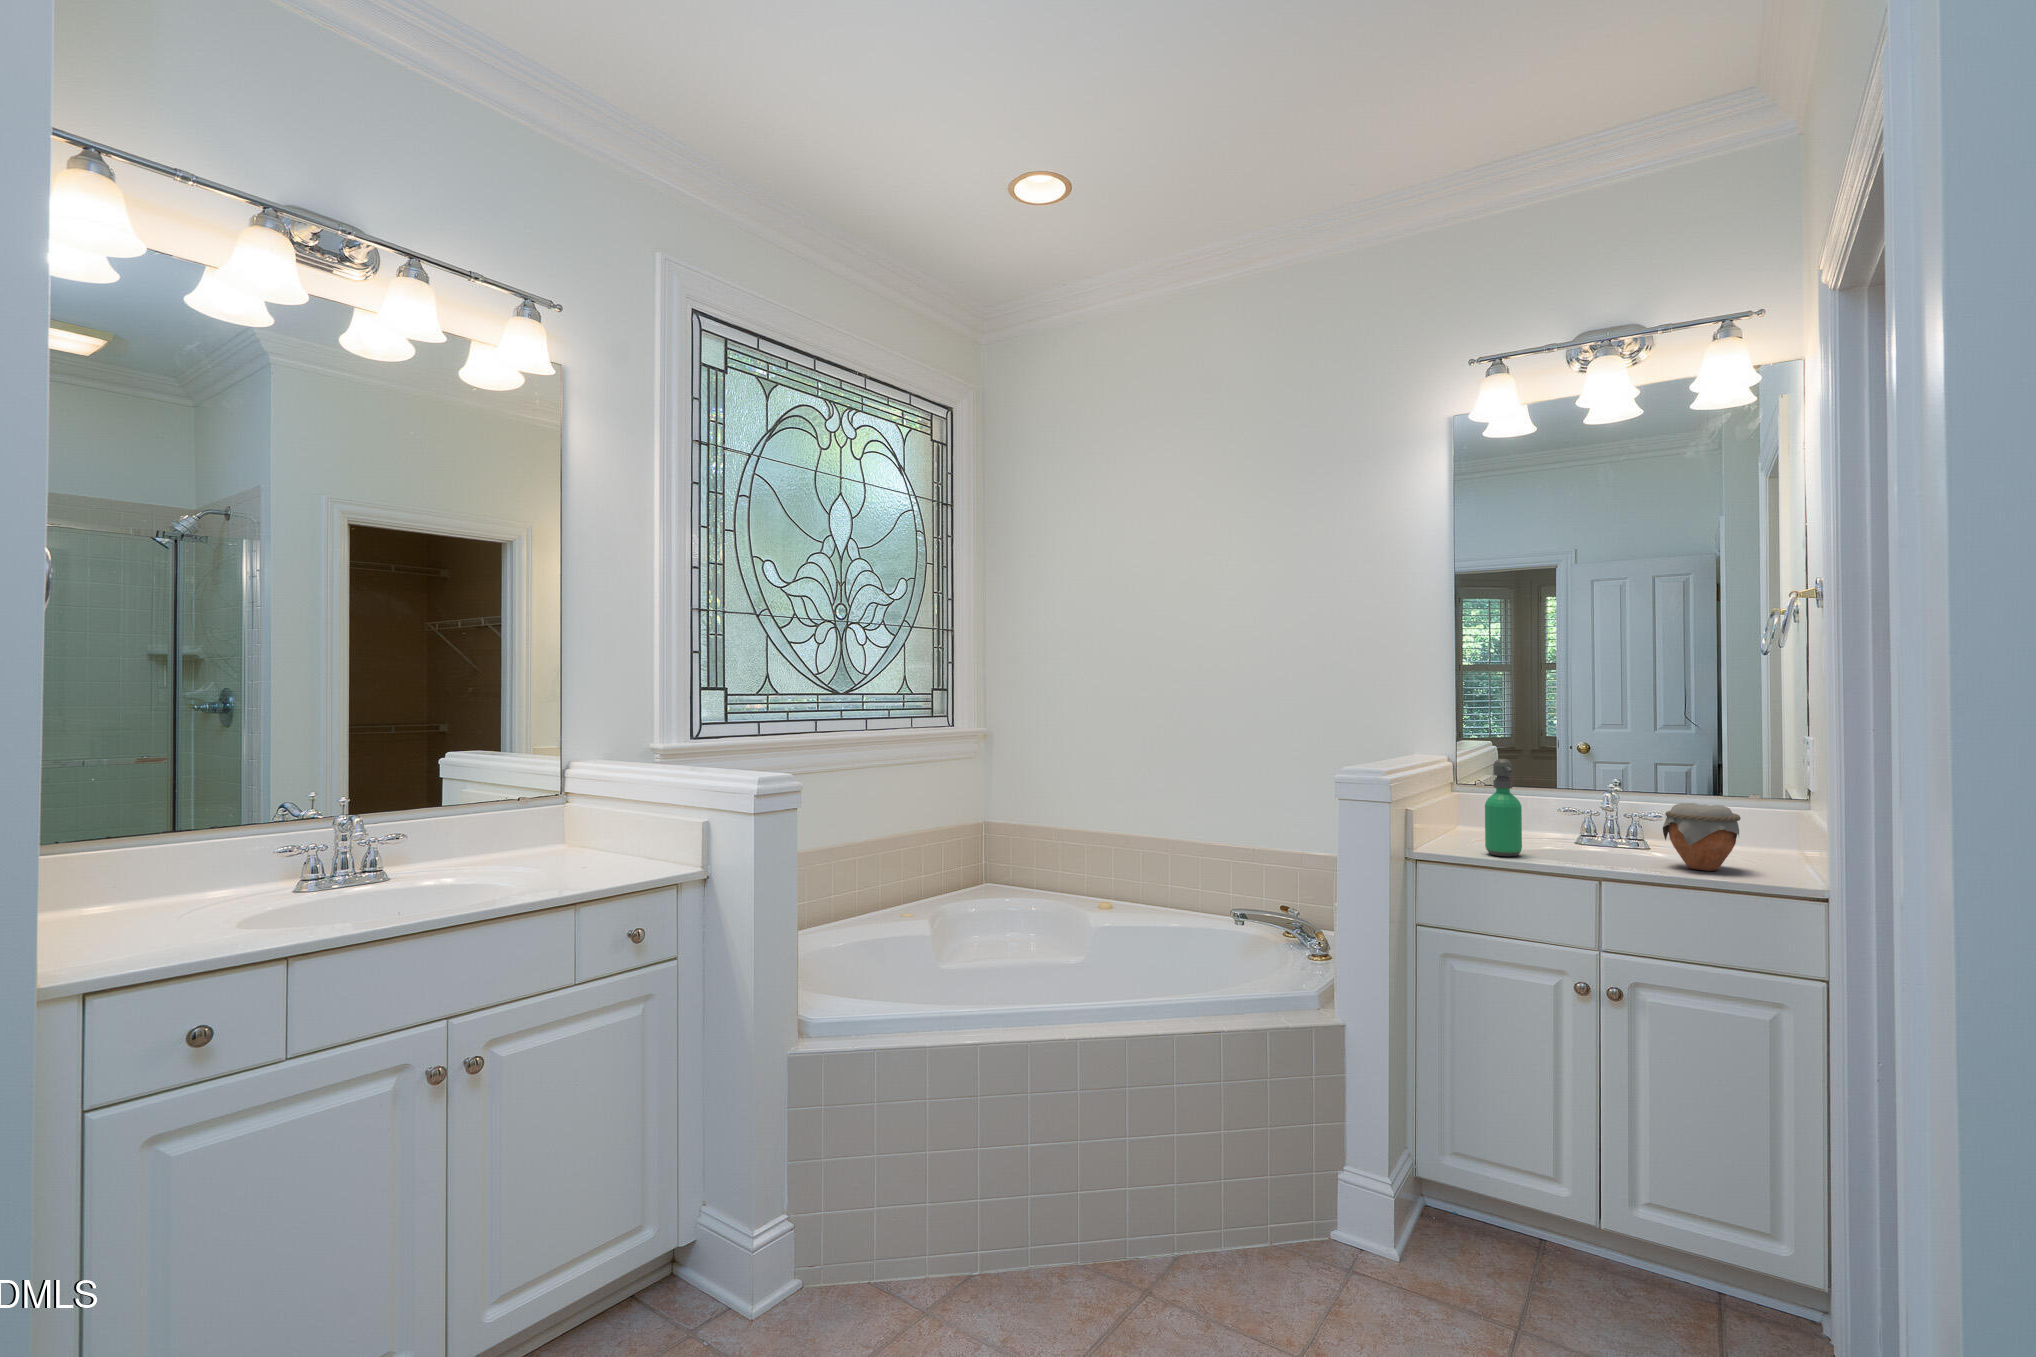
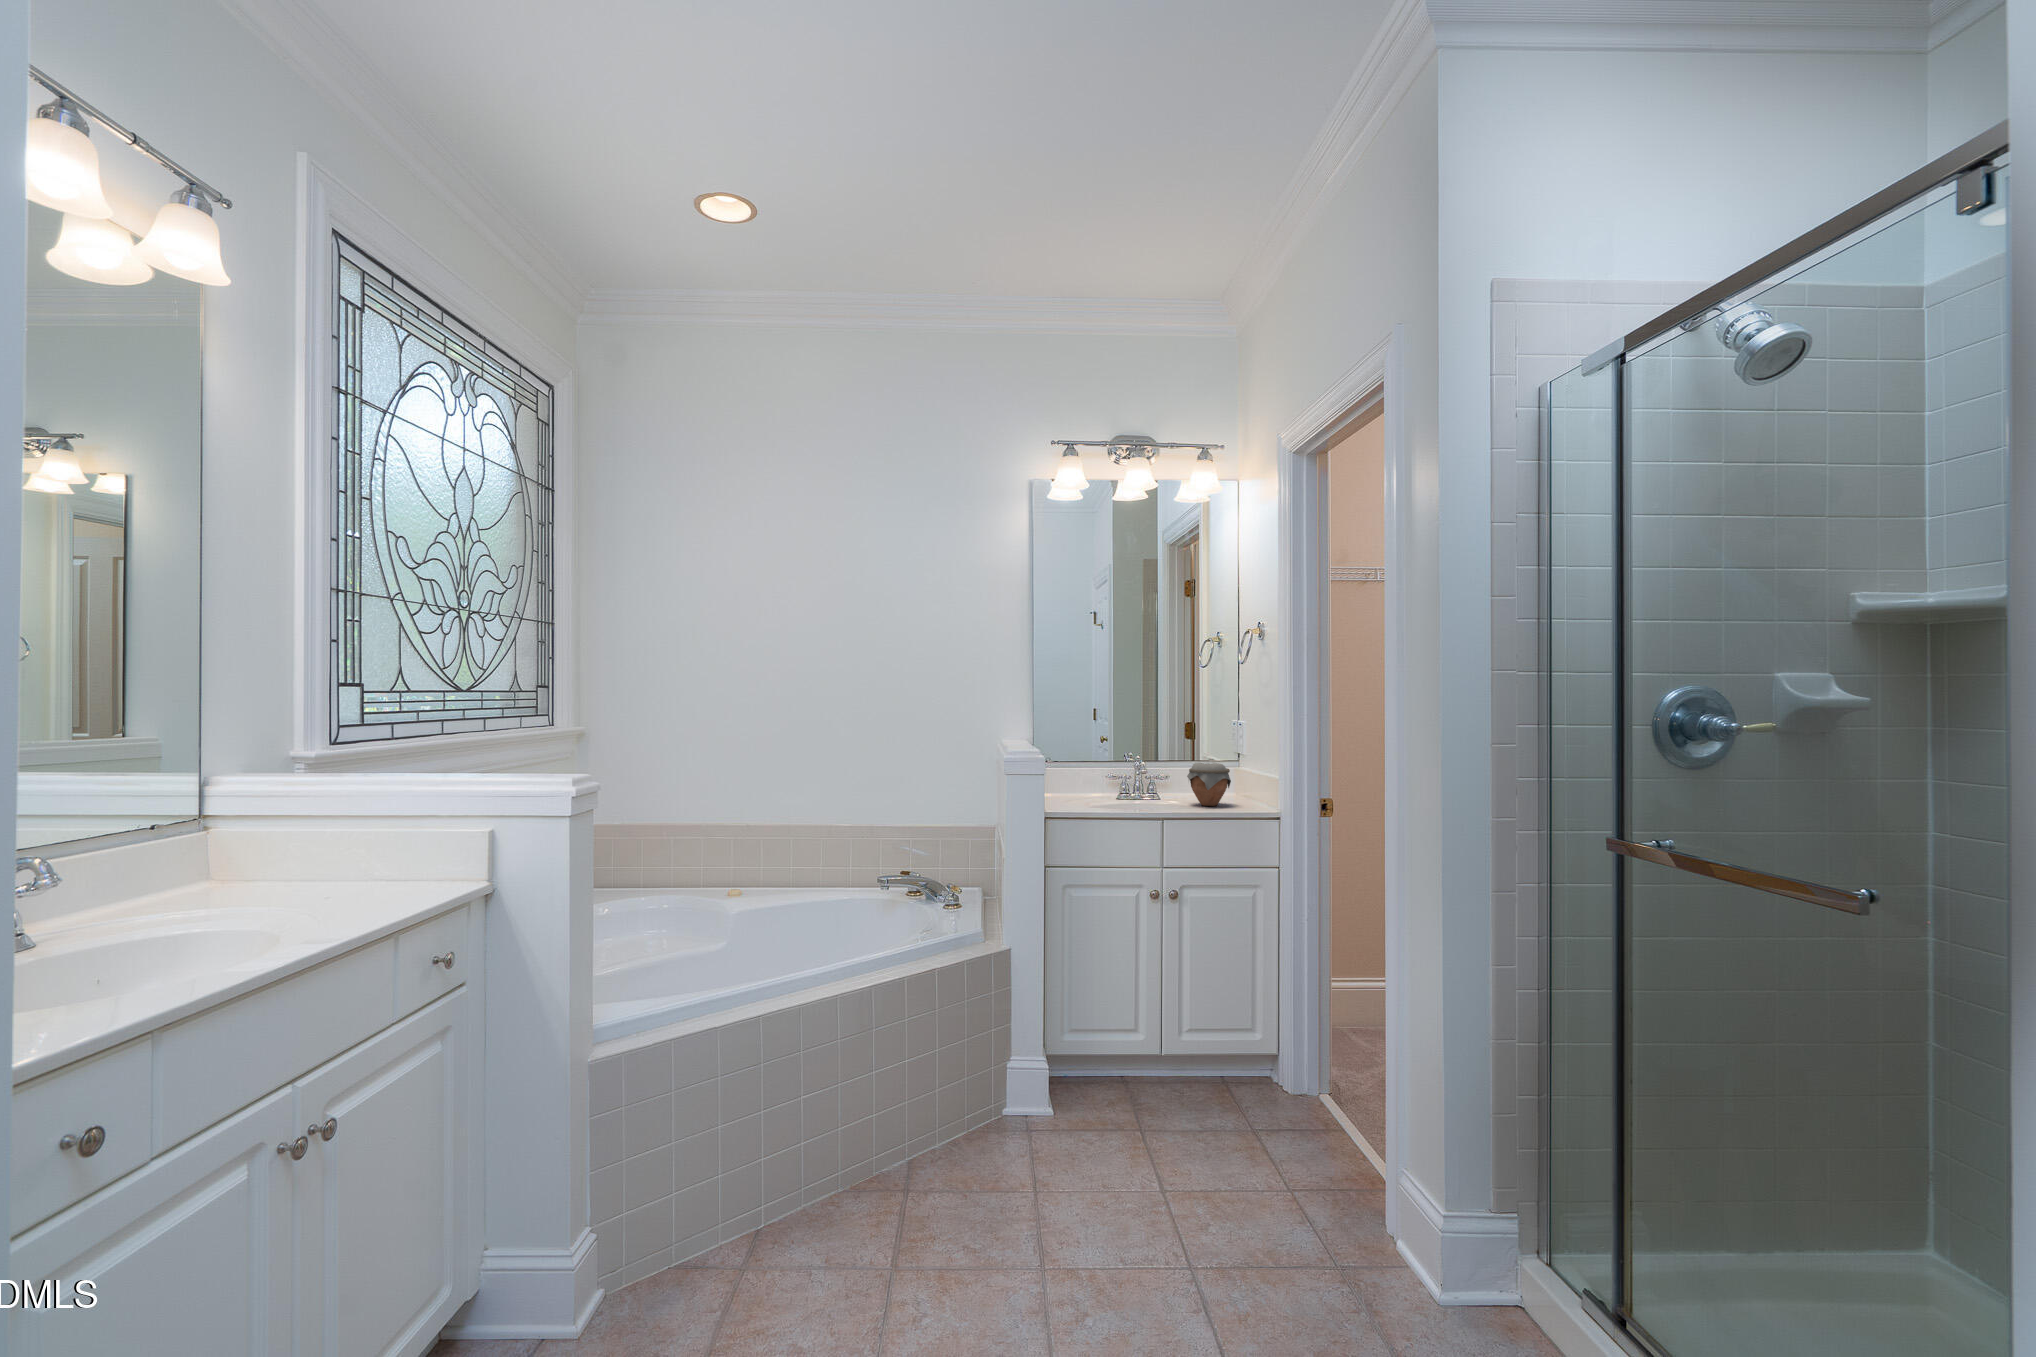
soap dispenser: present [1485,759,1522,856] -> none [1083,738,1107,808]

